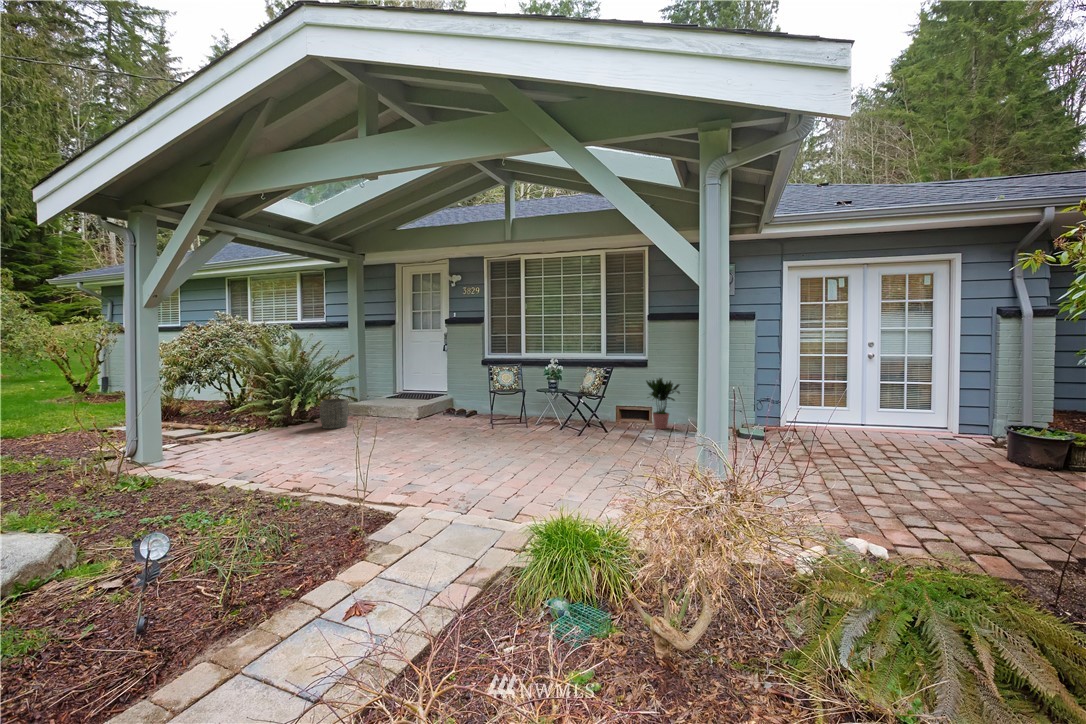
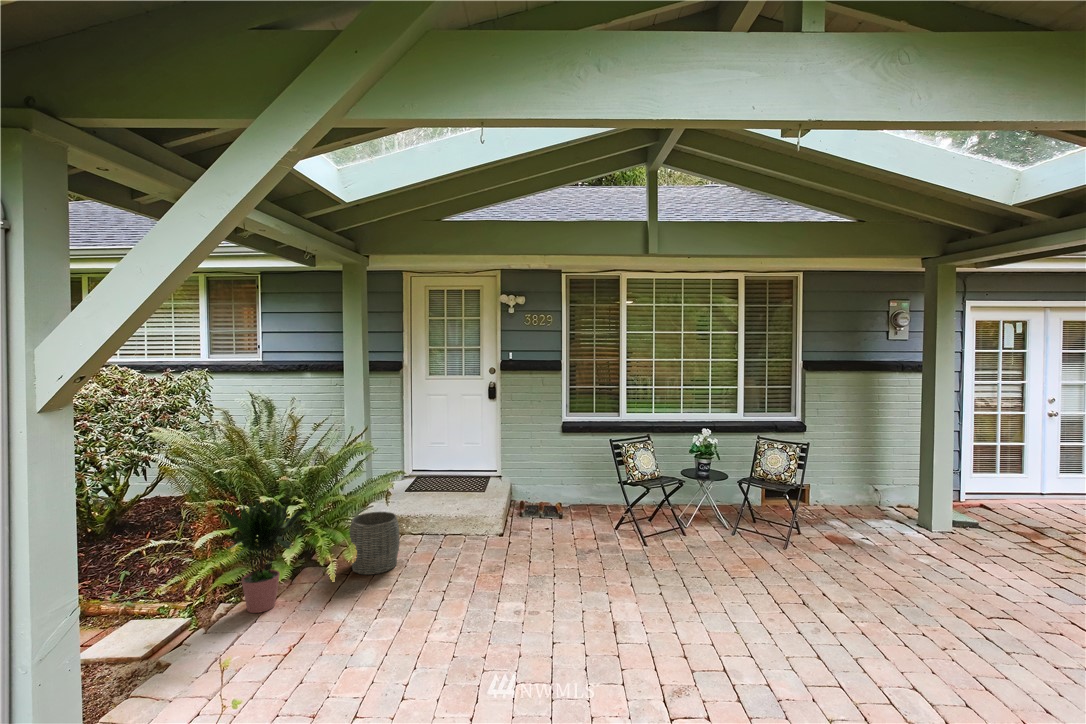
potted plant: present [646,378,680,429] -> present [223,501,303,613]

